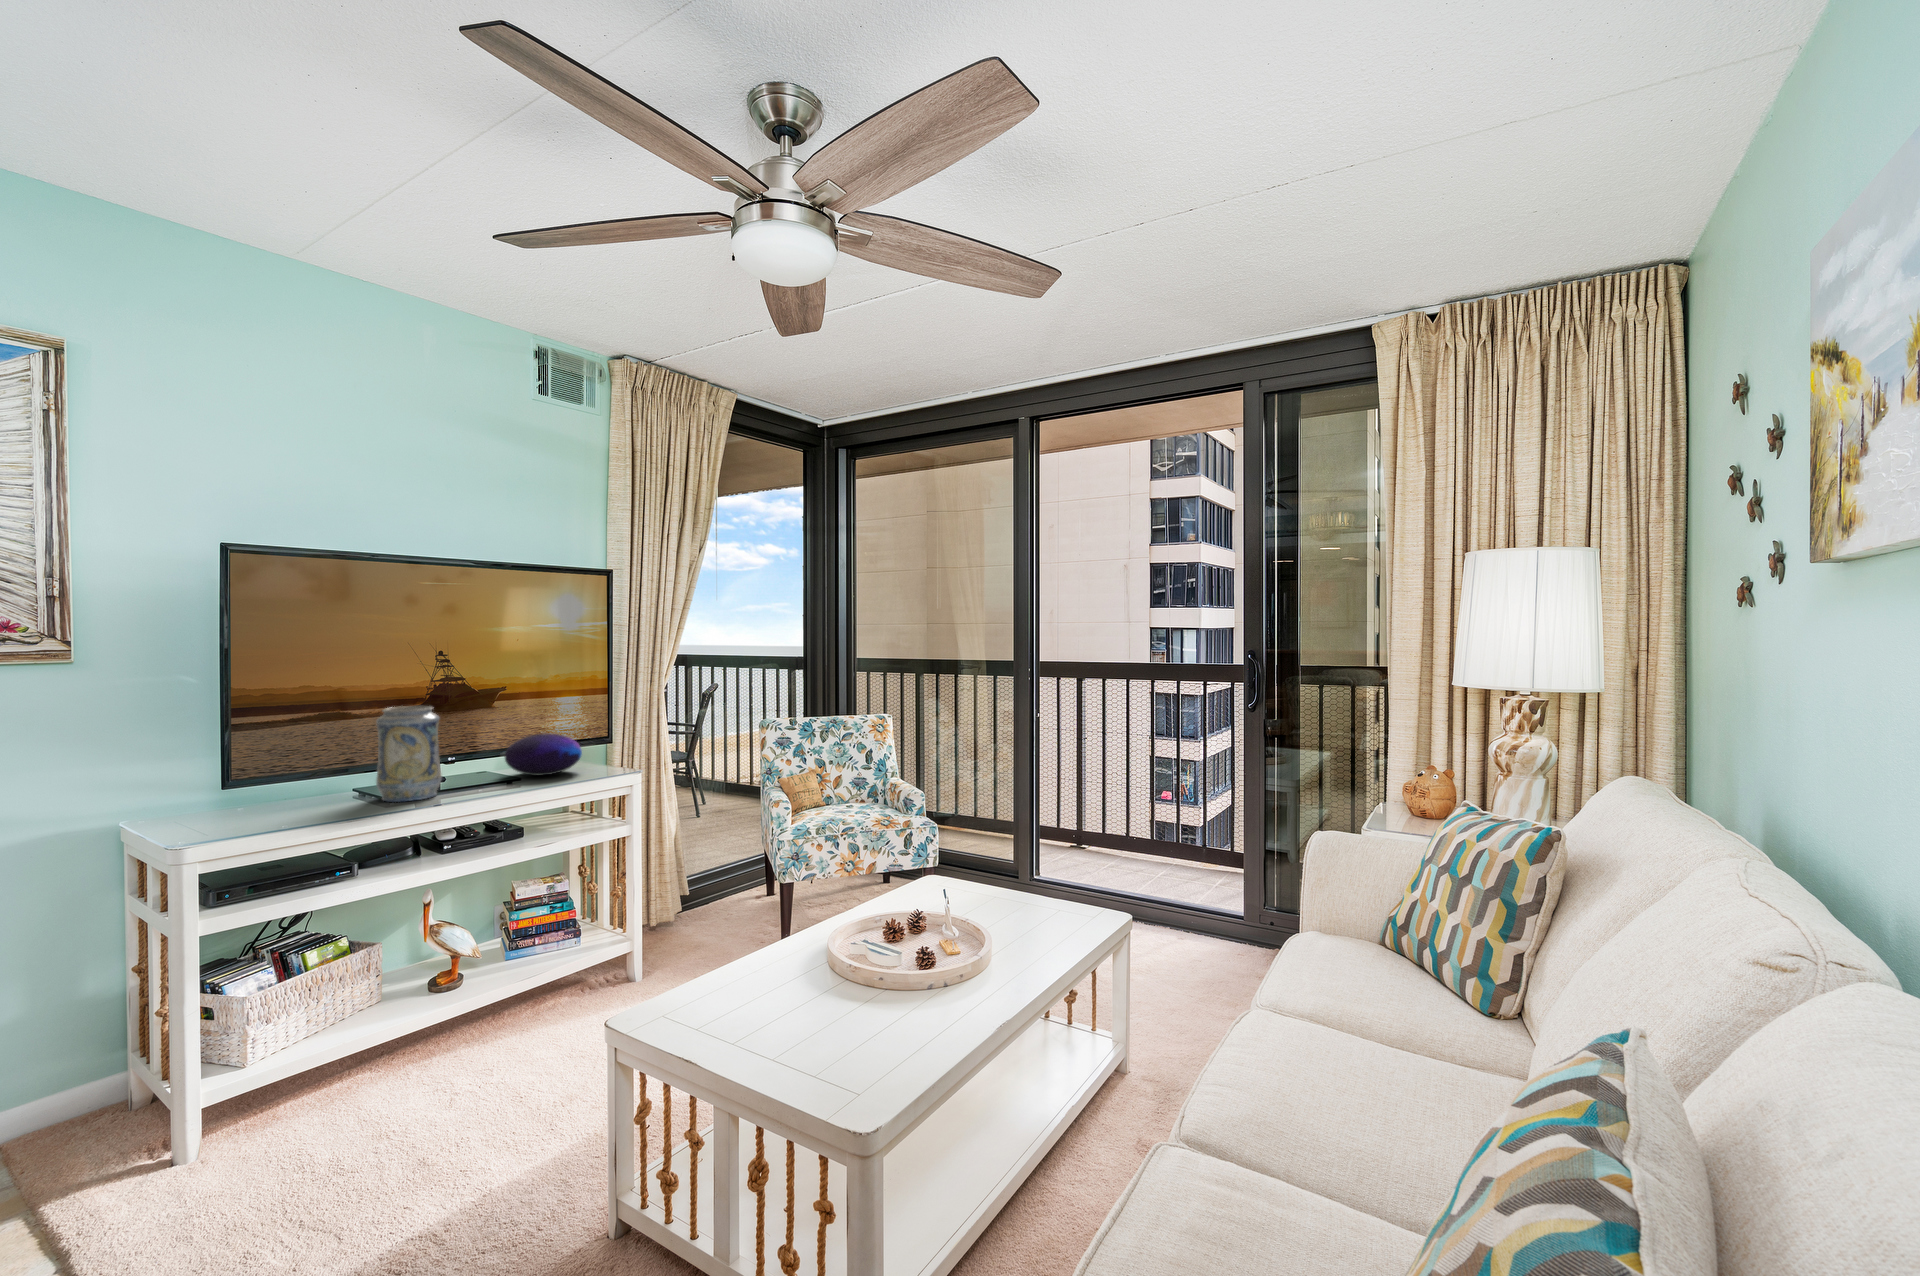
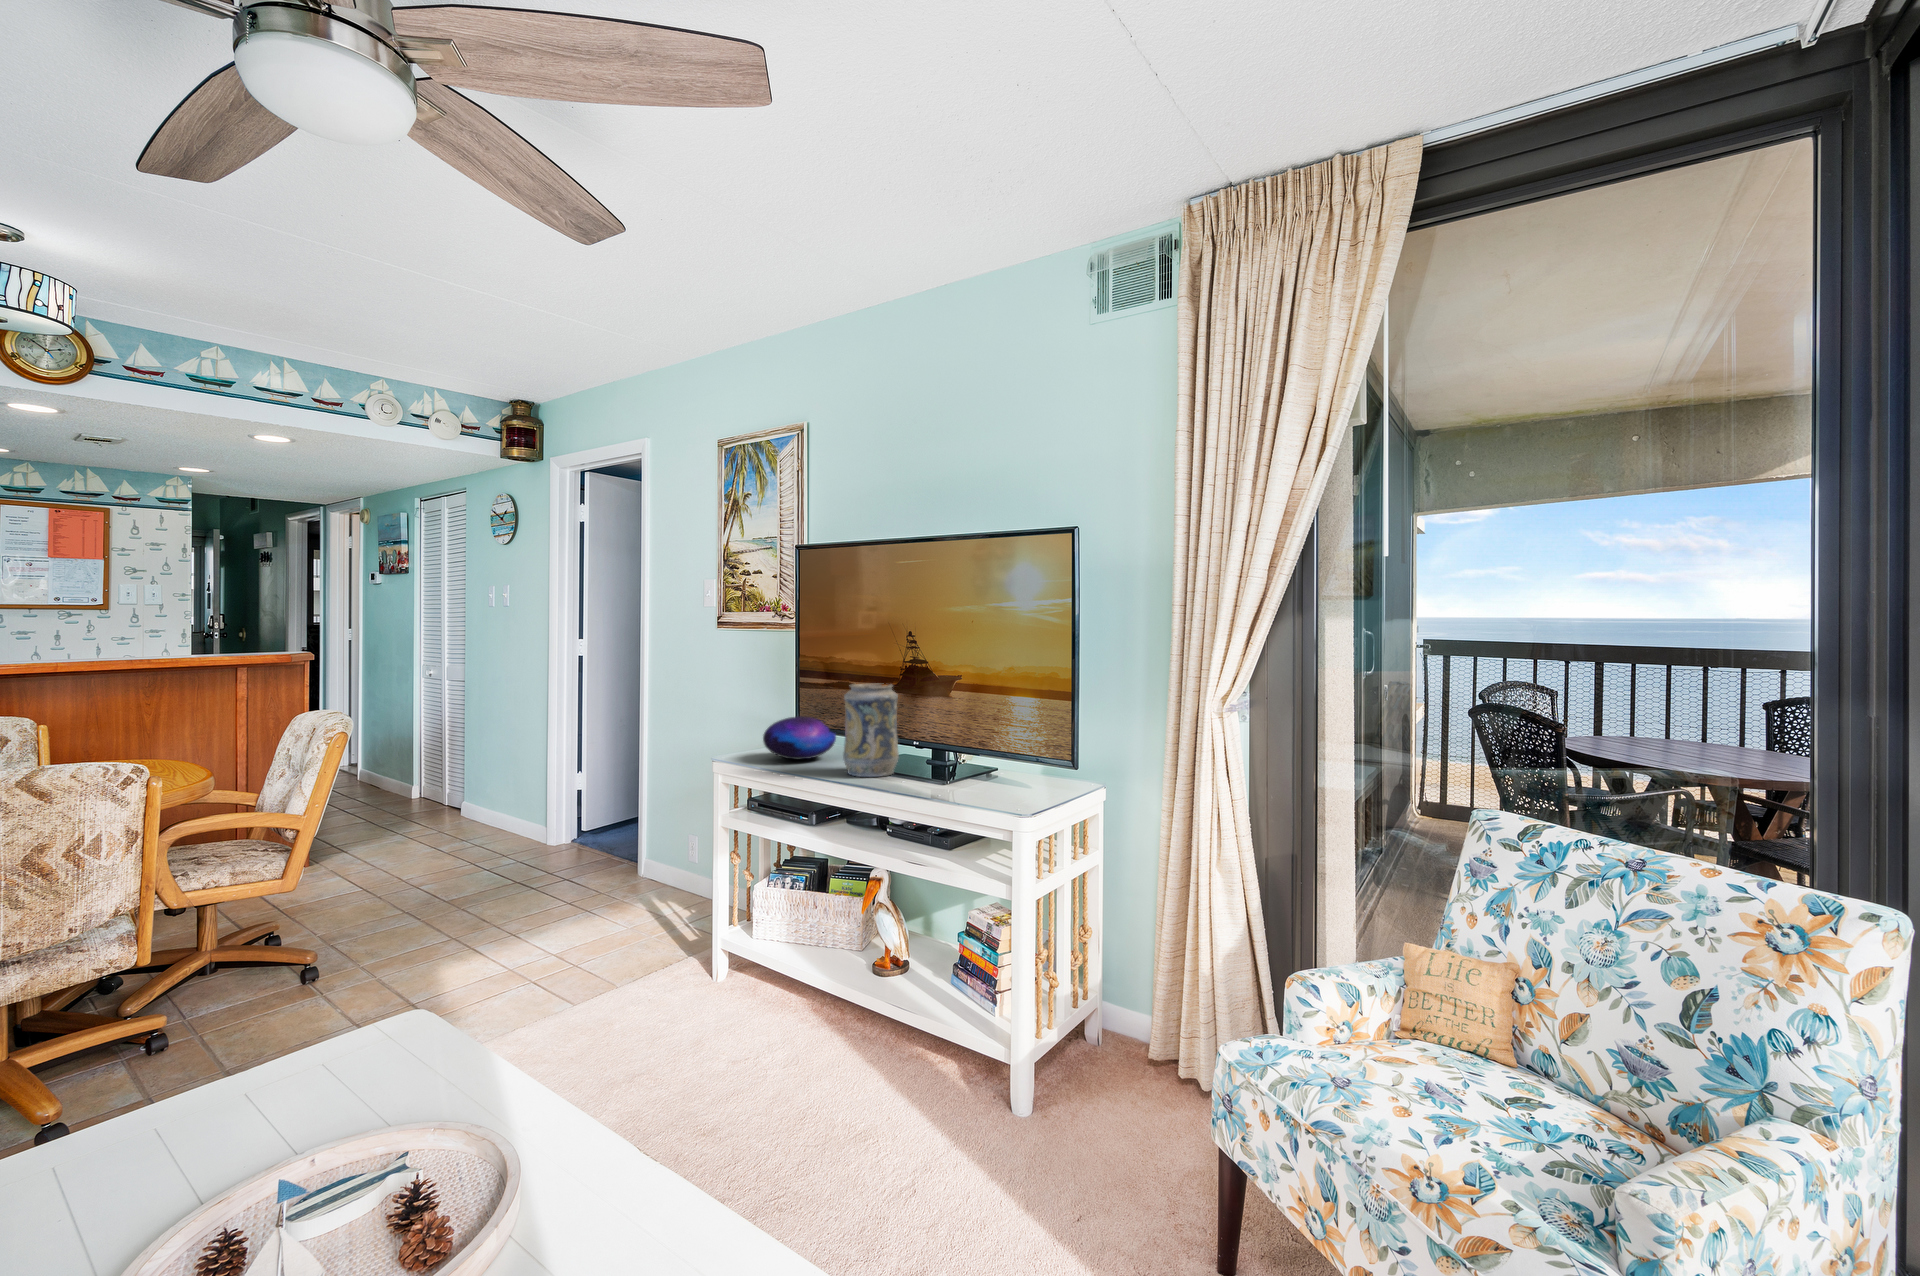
decorative orb: present [504,733,582,775] -> present [763,716,836,759]

